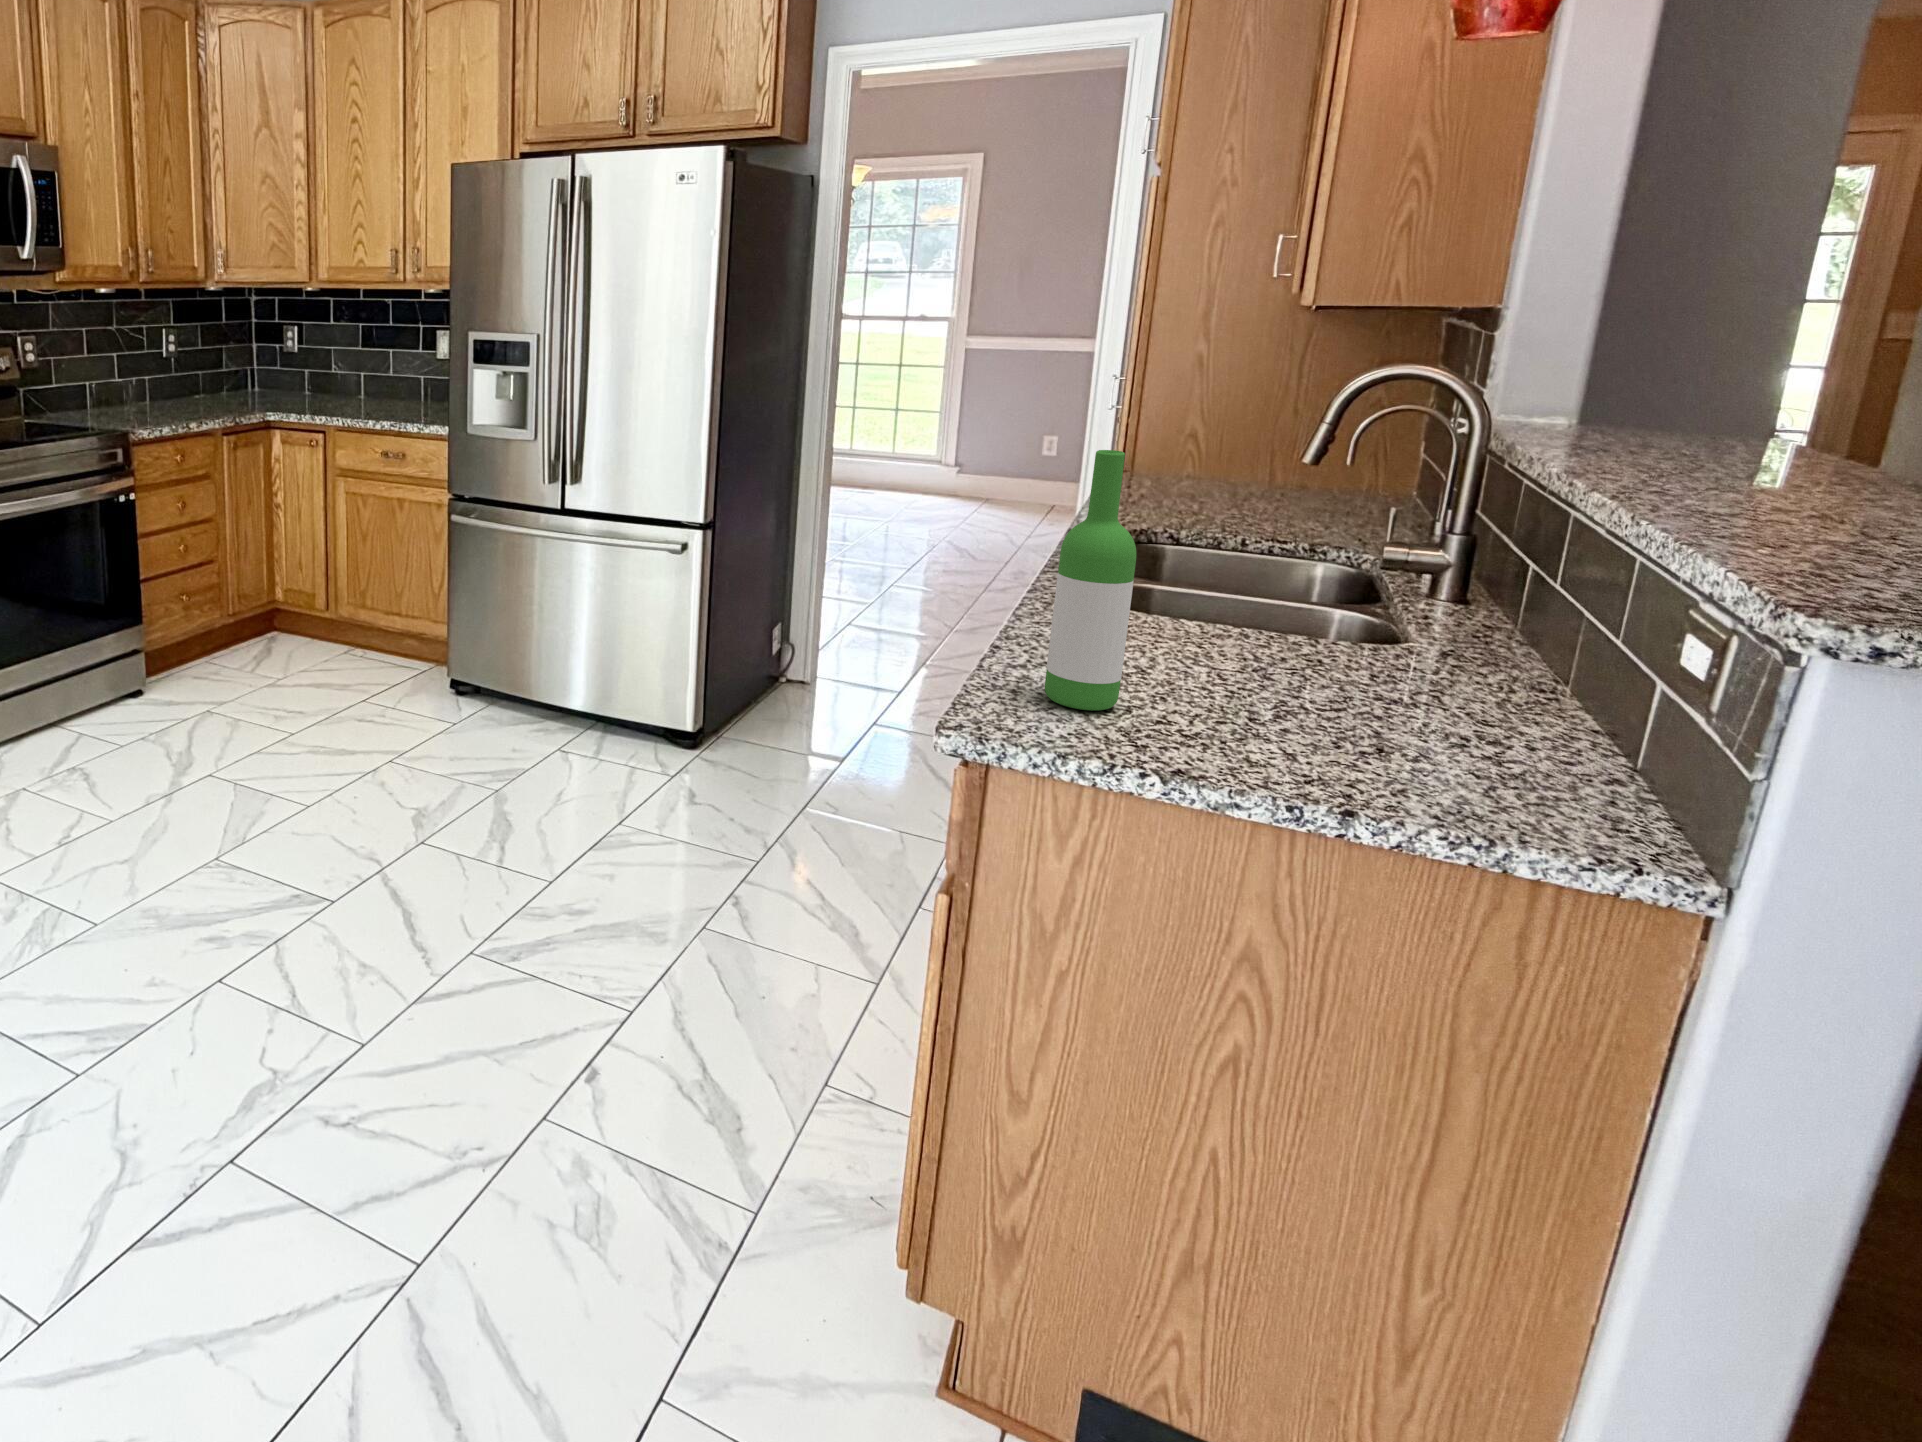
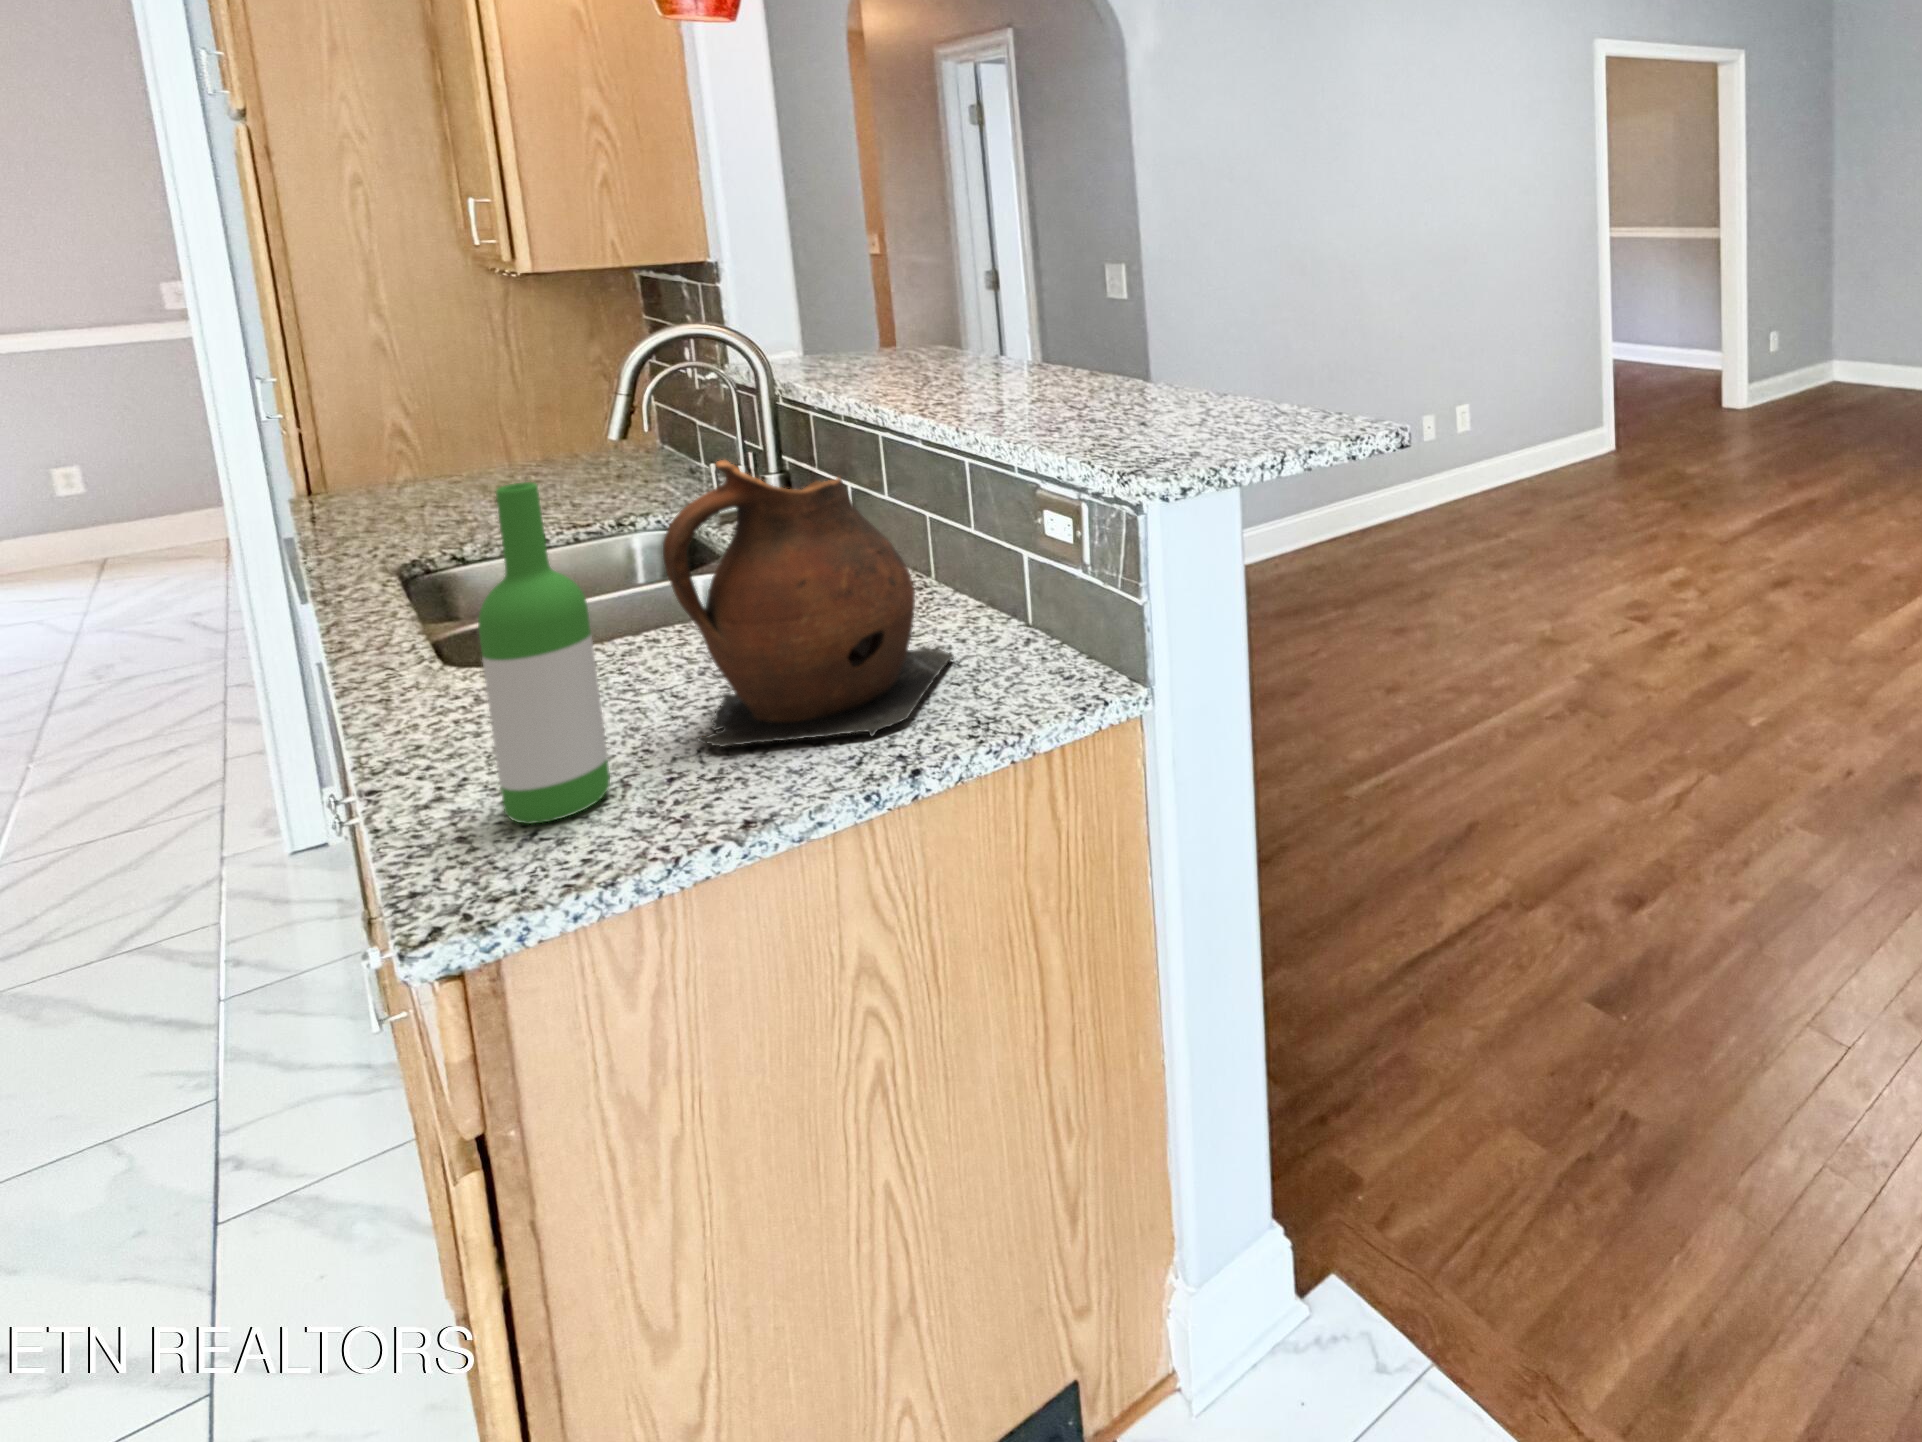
ceramic pitcher: none [1200,475,1498,773] -> present [663,460,953,747]

